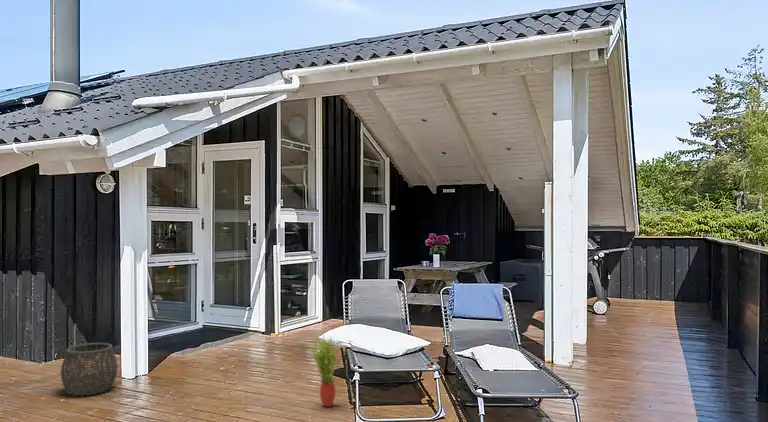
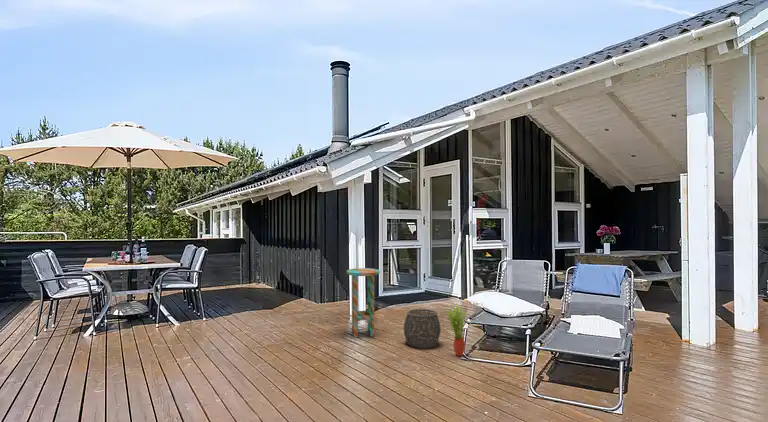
side table: none [138,298,193,408] -> present [347,268,380,338]
woven basket: present [61,343,118,396] -> present [404,309,441,348]

